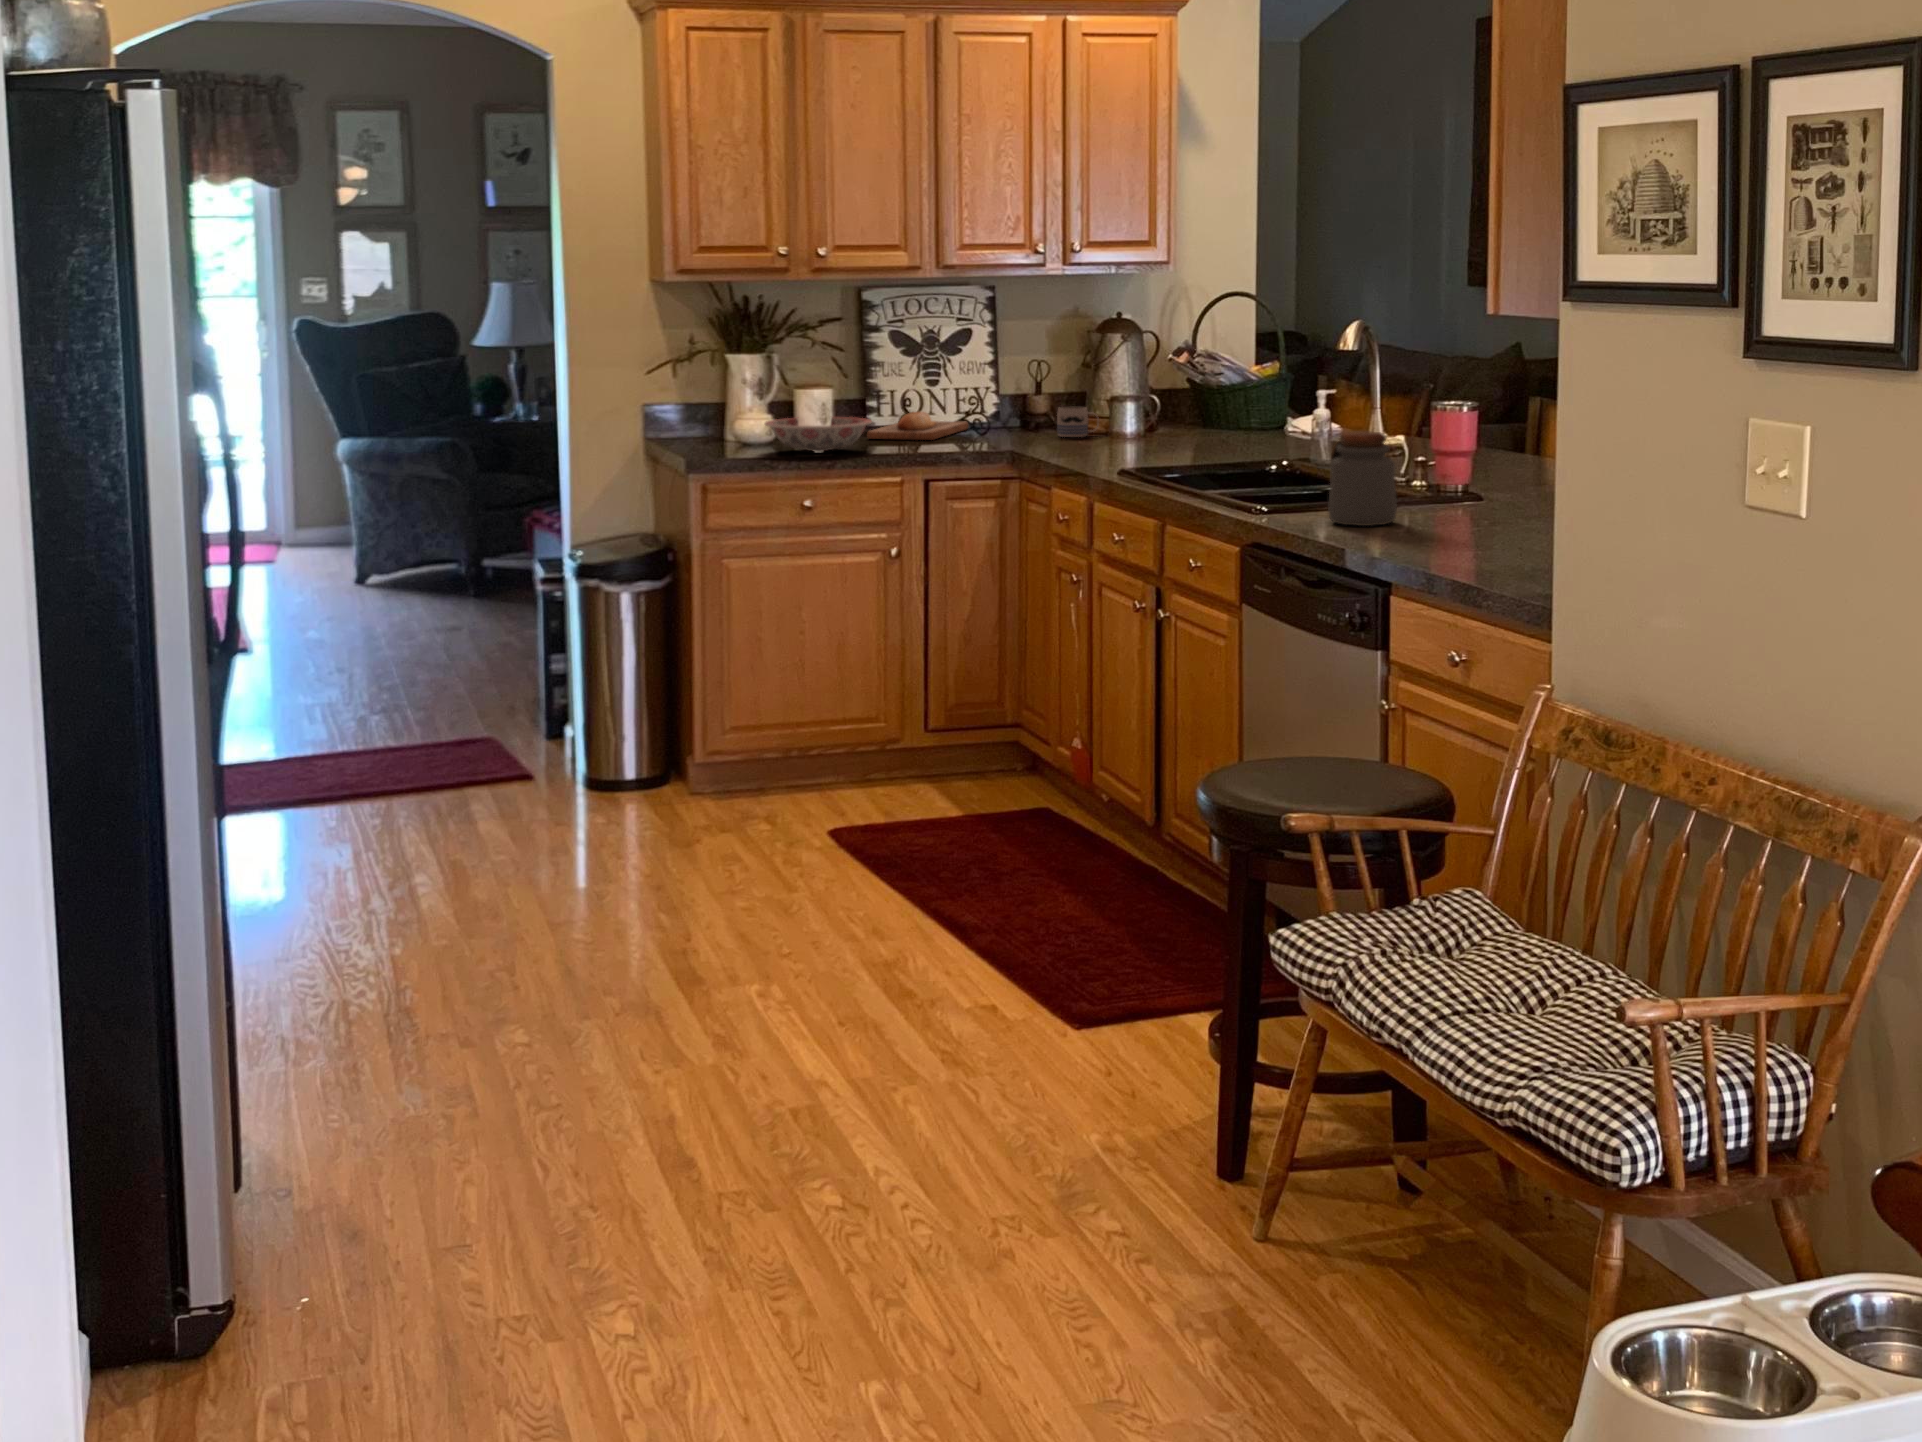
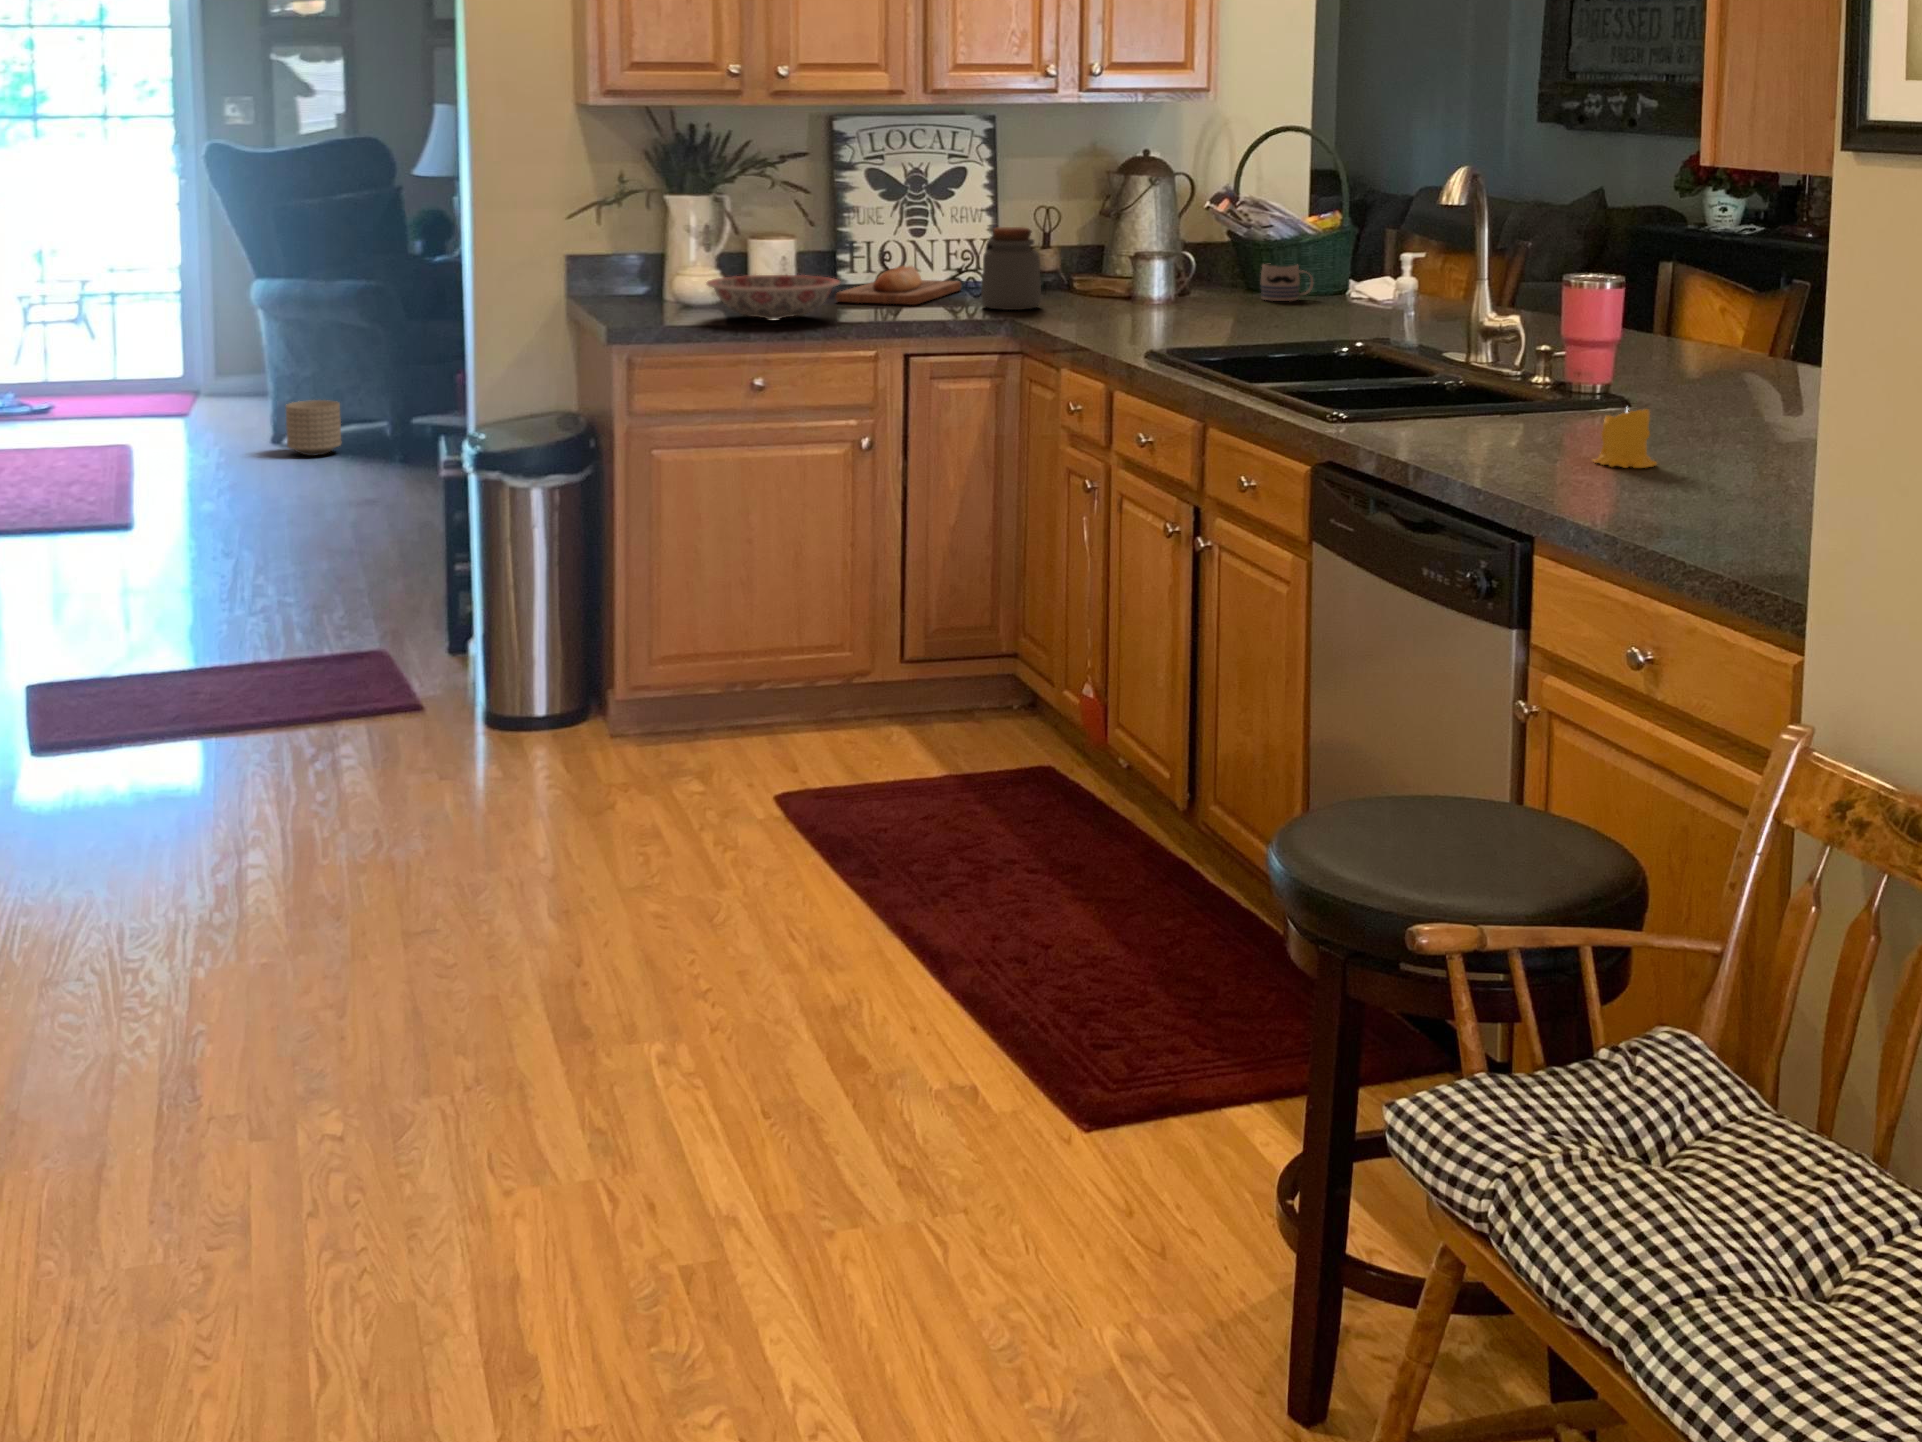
mug: present [1057,407,1099,437] -> present [1261,264,1313,301]
jar: present [1328,431,1397,526] -> present [981,227,1041,310]
candle: none [1441,491,1488,537] -> present [1593,409,1657,468]
planter: none [384,540,432,587] -> present [286,400,341,456]

